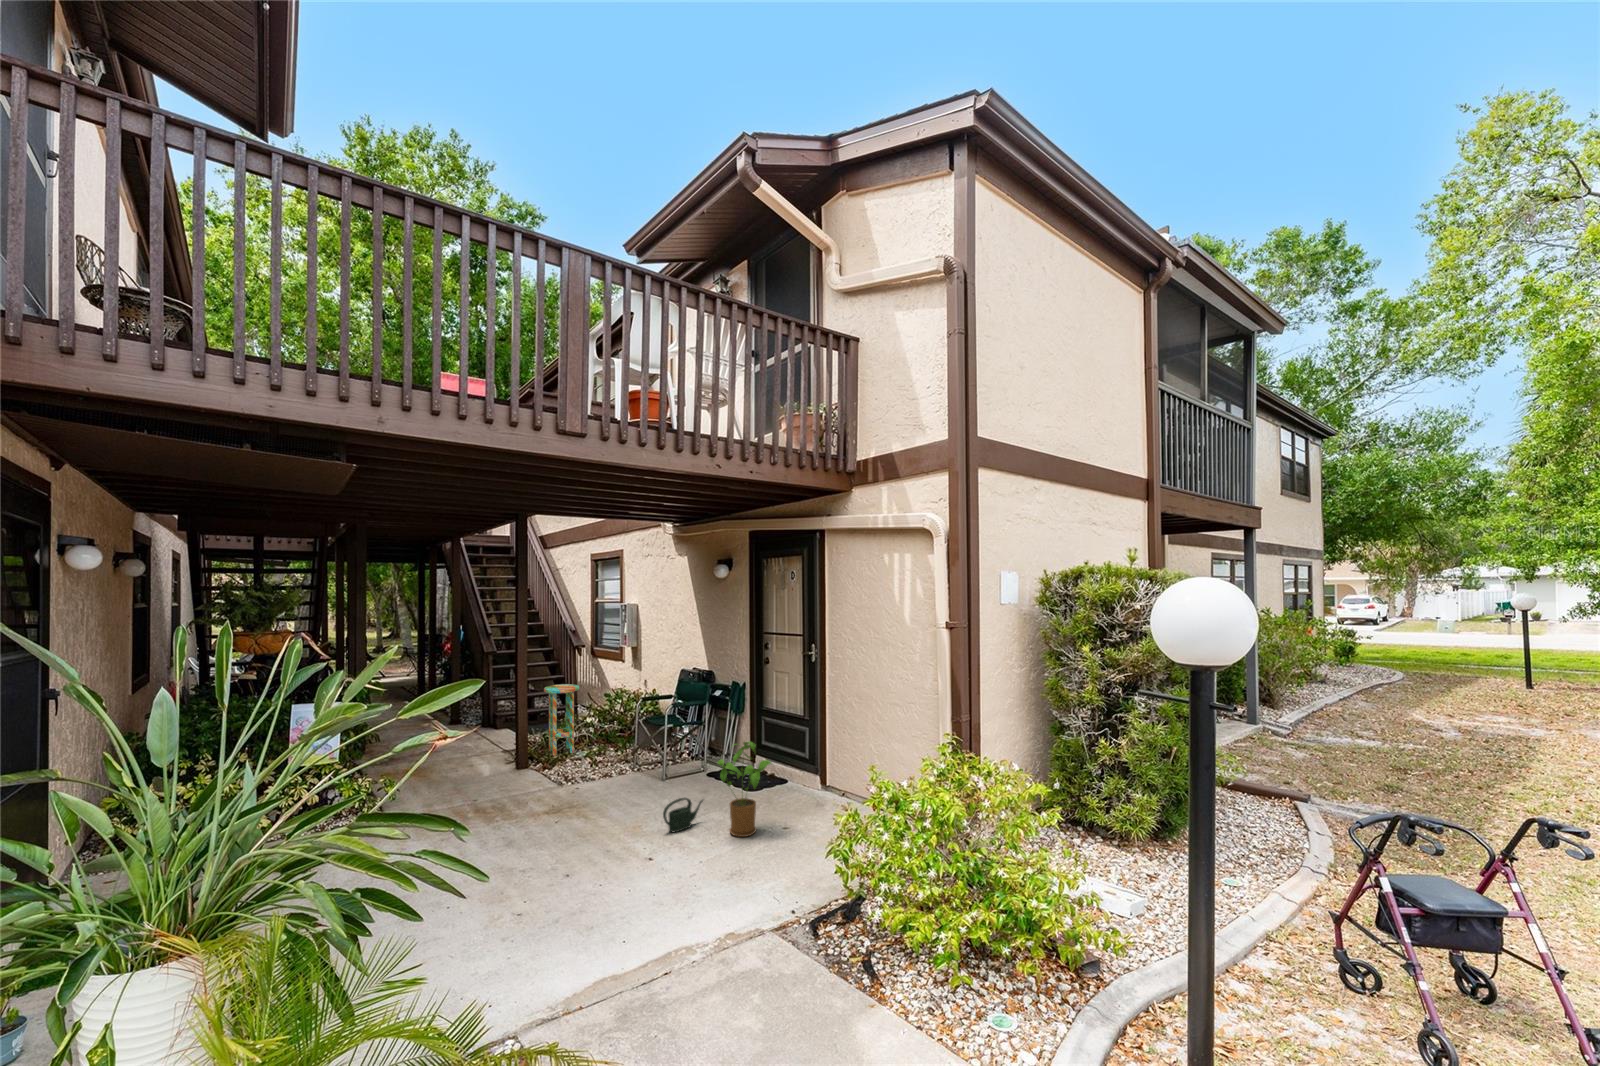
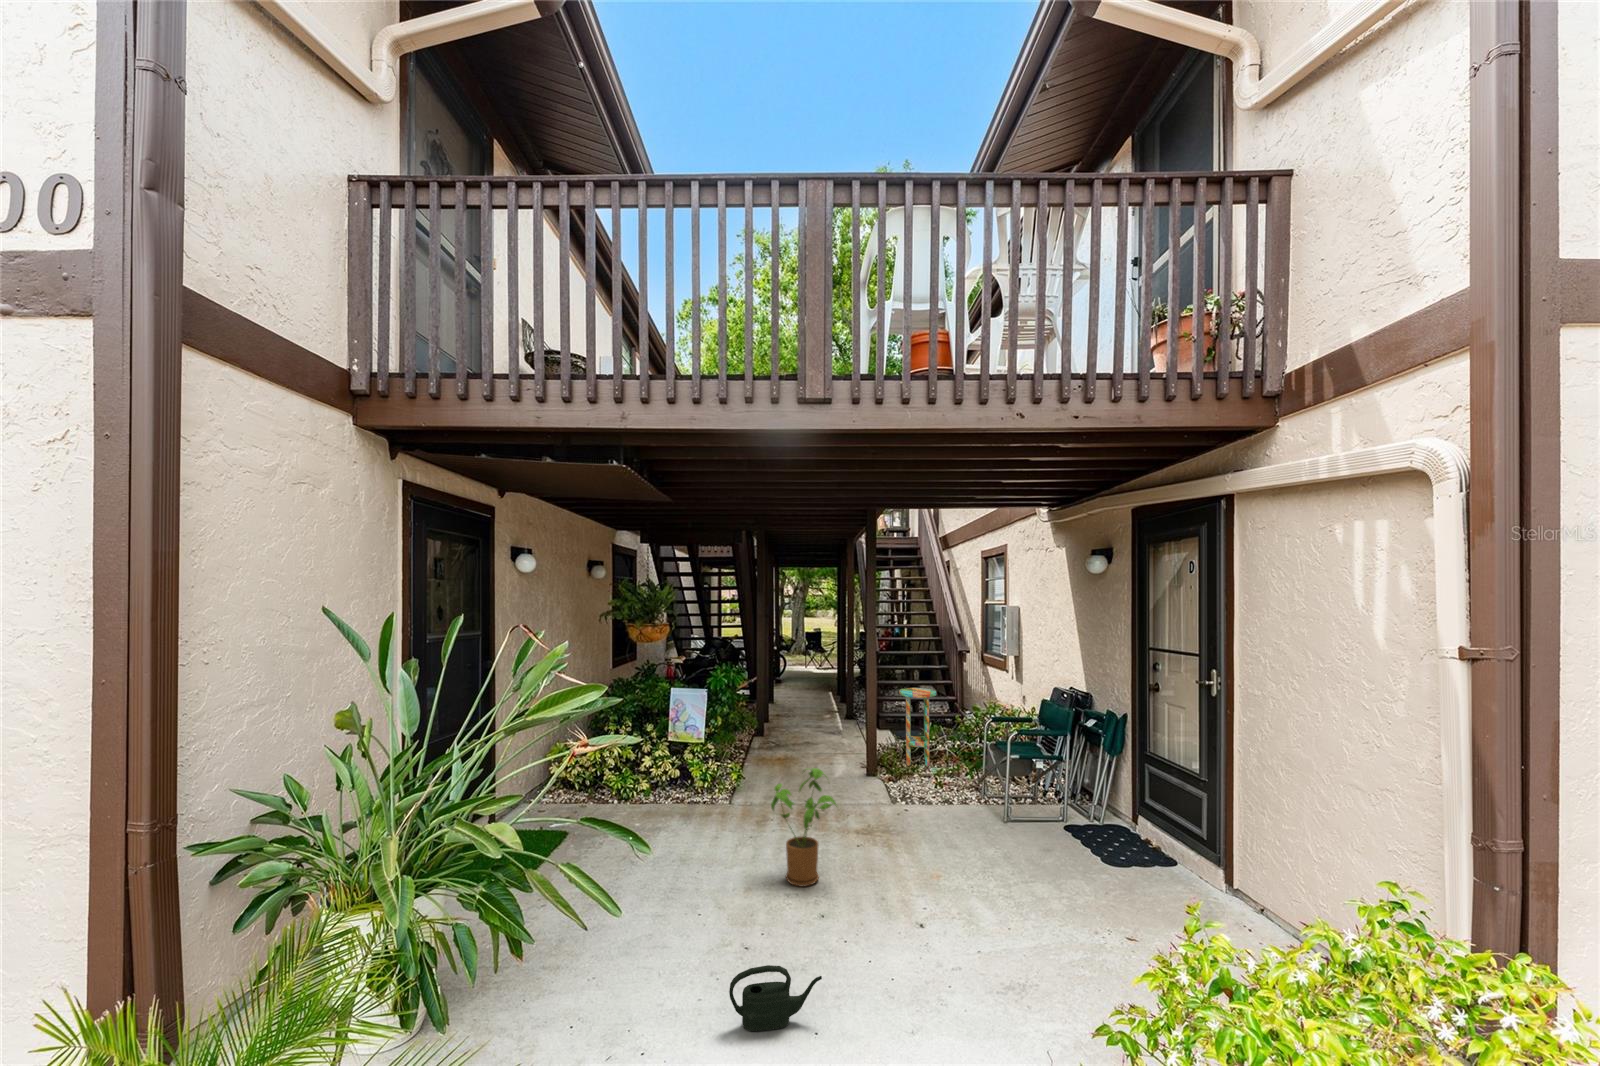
house plant: present [718,742,771,837] -> present [771,768,836,886]
watering can: present [663,798,703,832] -> present [729,965,822,1031]

